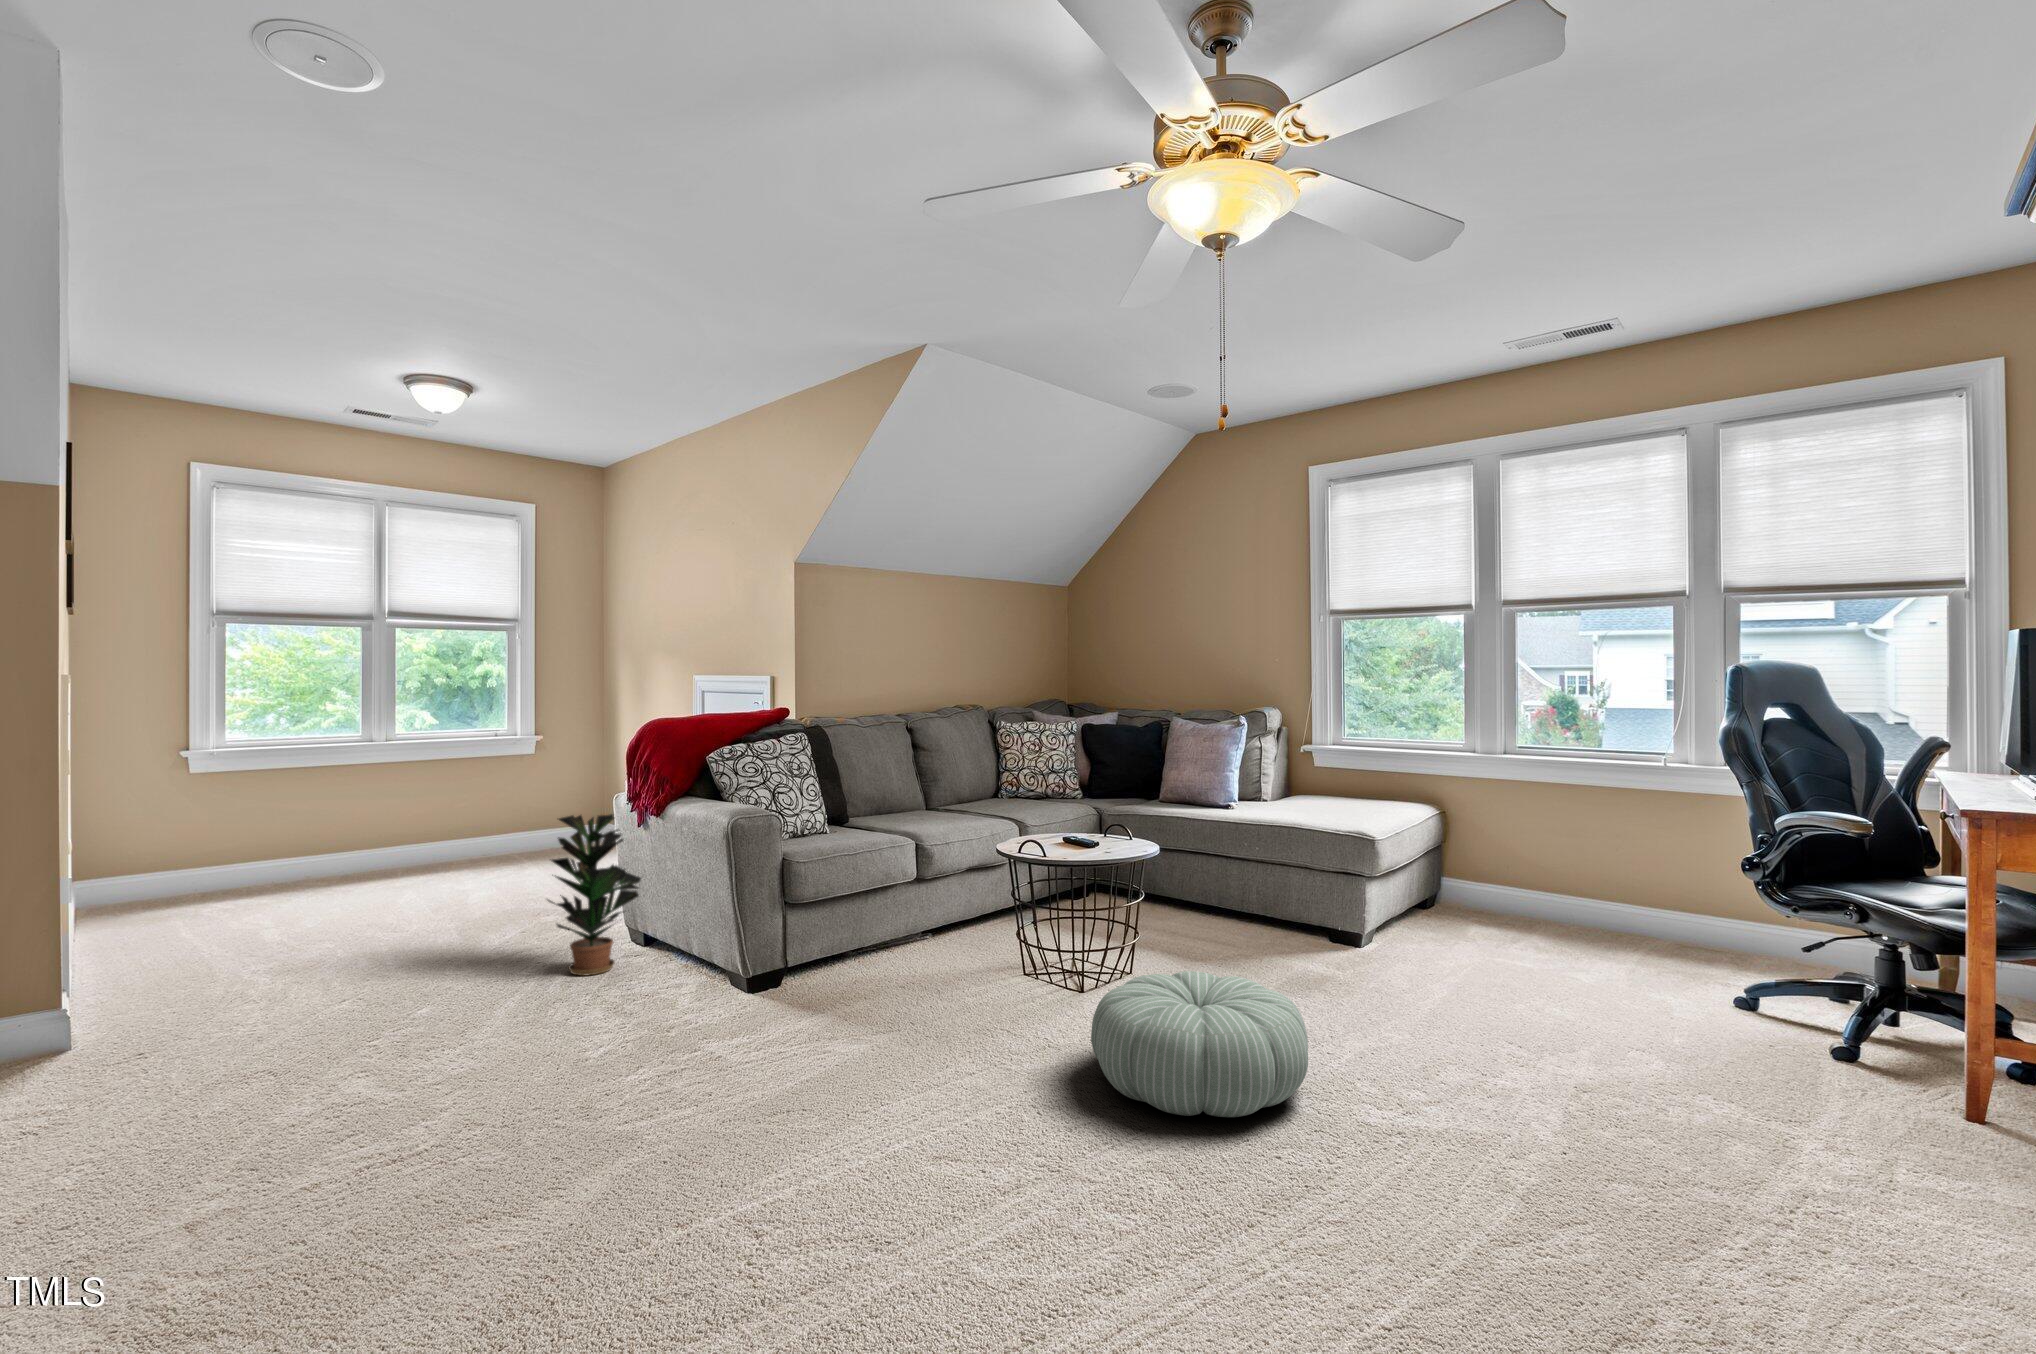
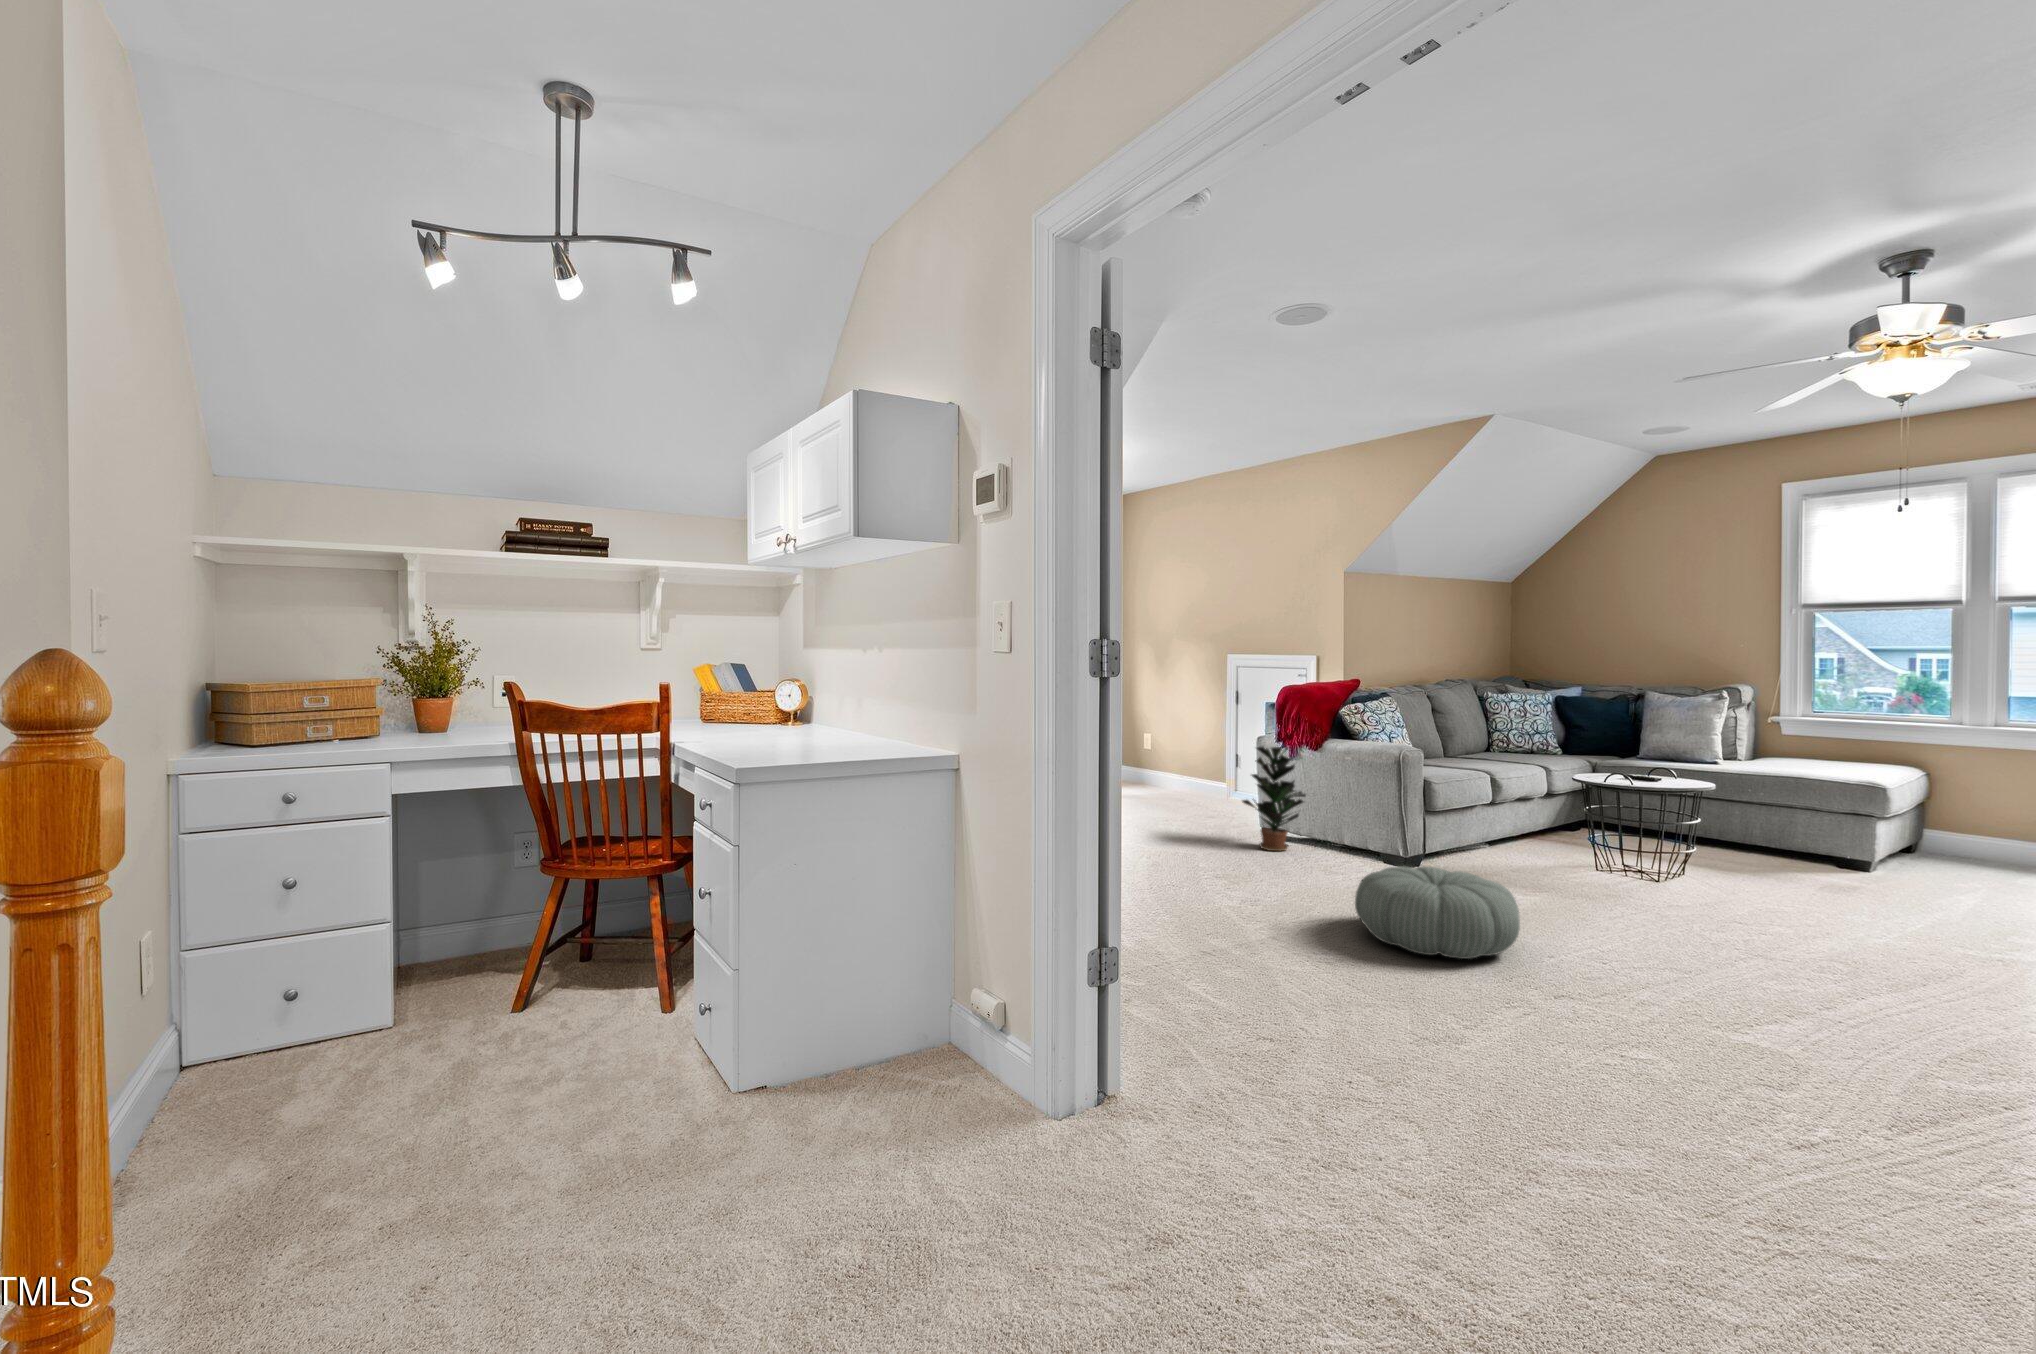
pouf: present [1091,971,1308,1117] -> present [1355,866,1520,959]

